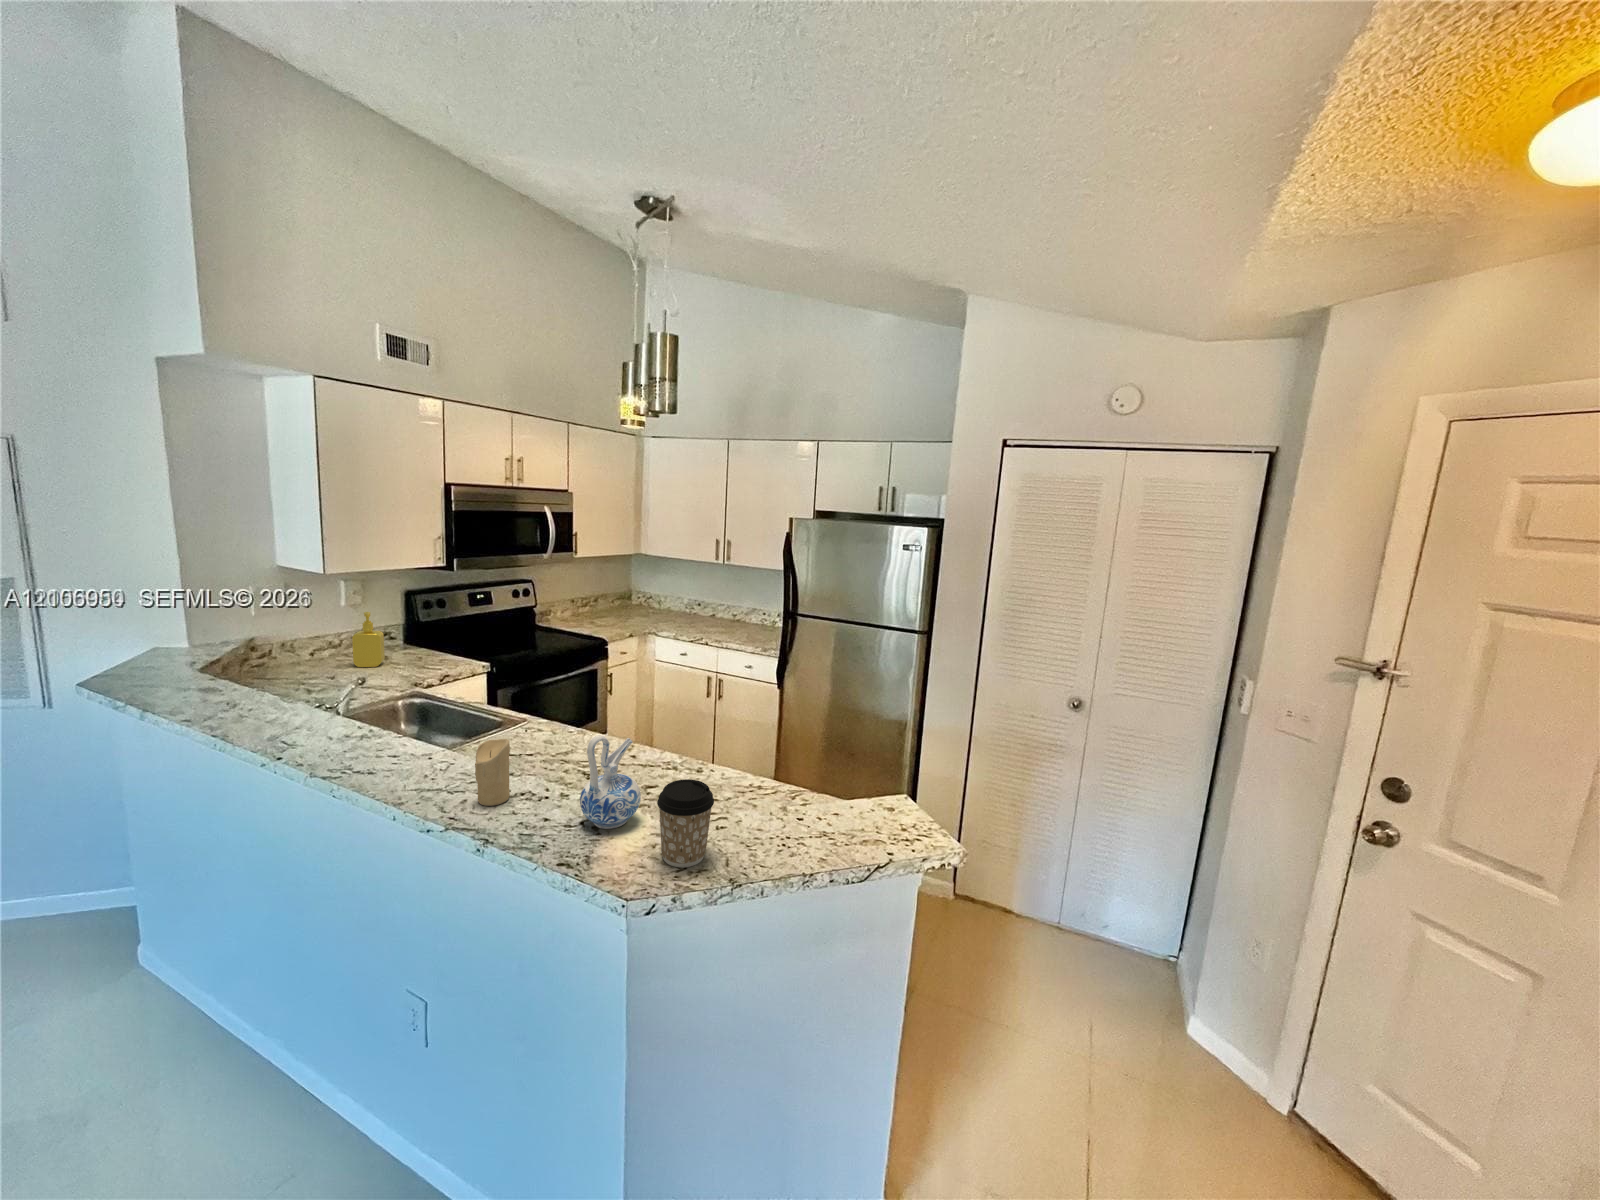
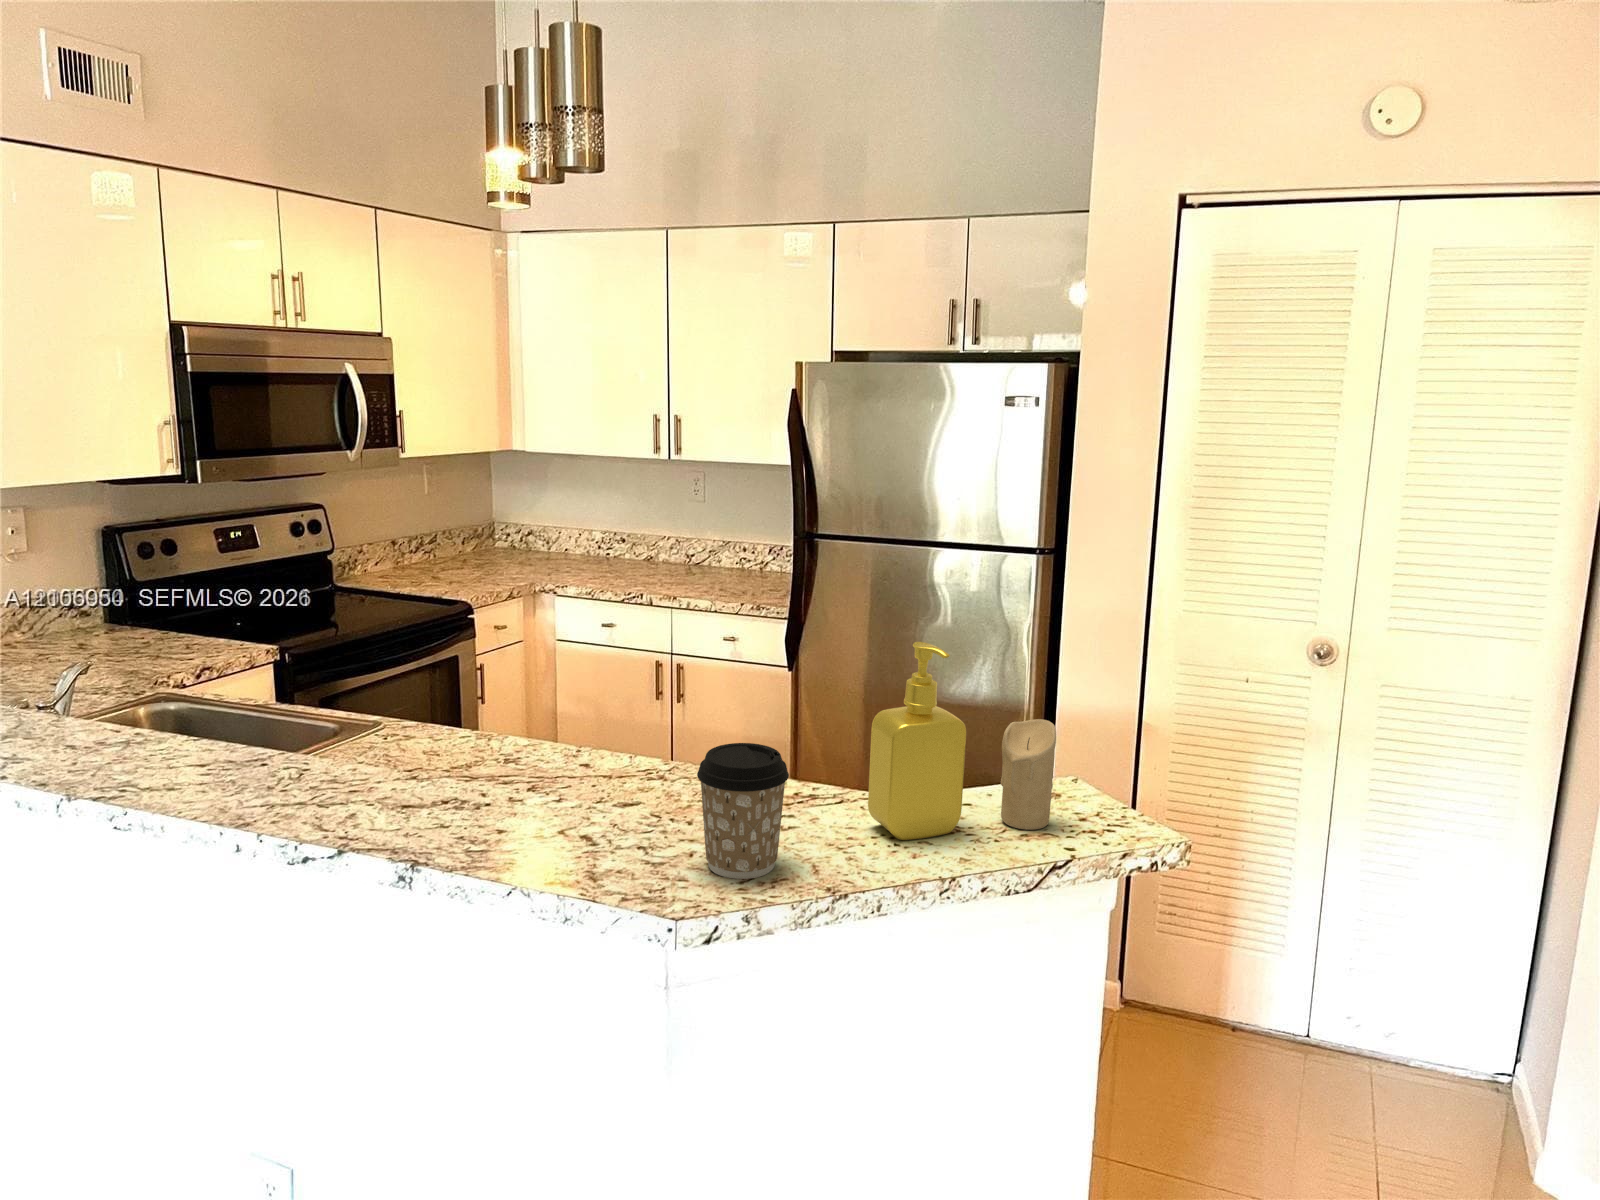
soap dispenser: present [352,612,385,667] -> present [868,642,966,840]
ceramic pitcher: present [580,735,641,829] -> none [553,683,650,839]
candle: present [475,739,510,806] -> present [1001,719,1056,830]

